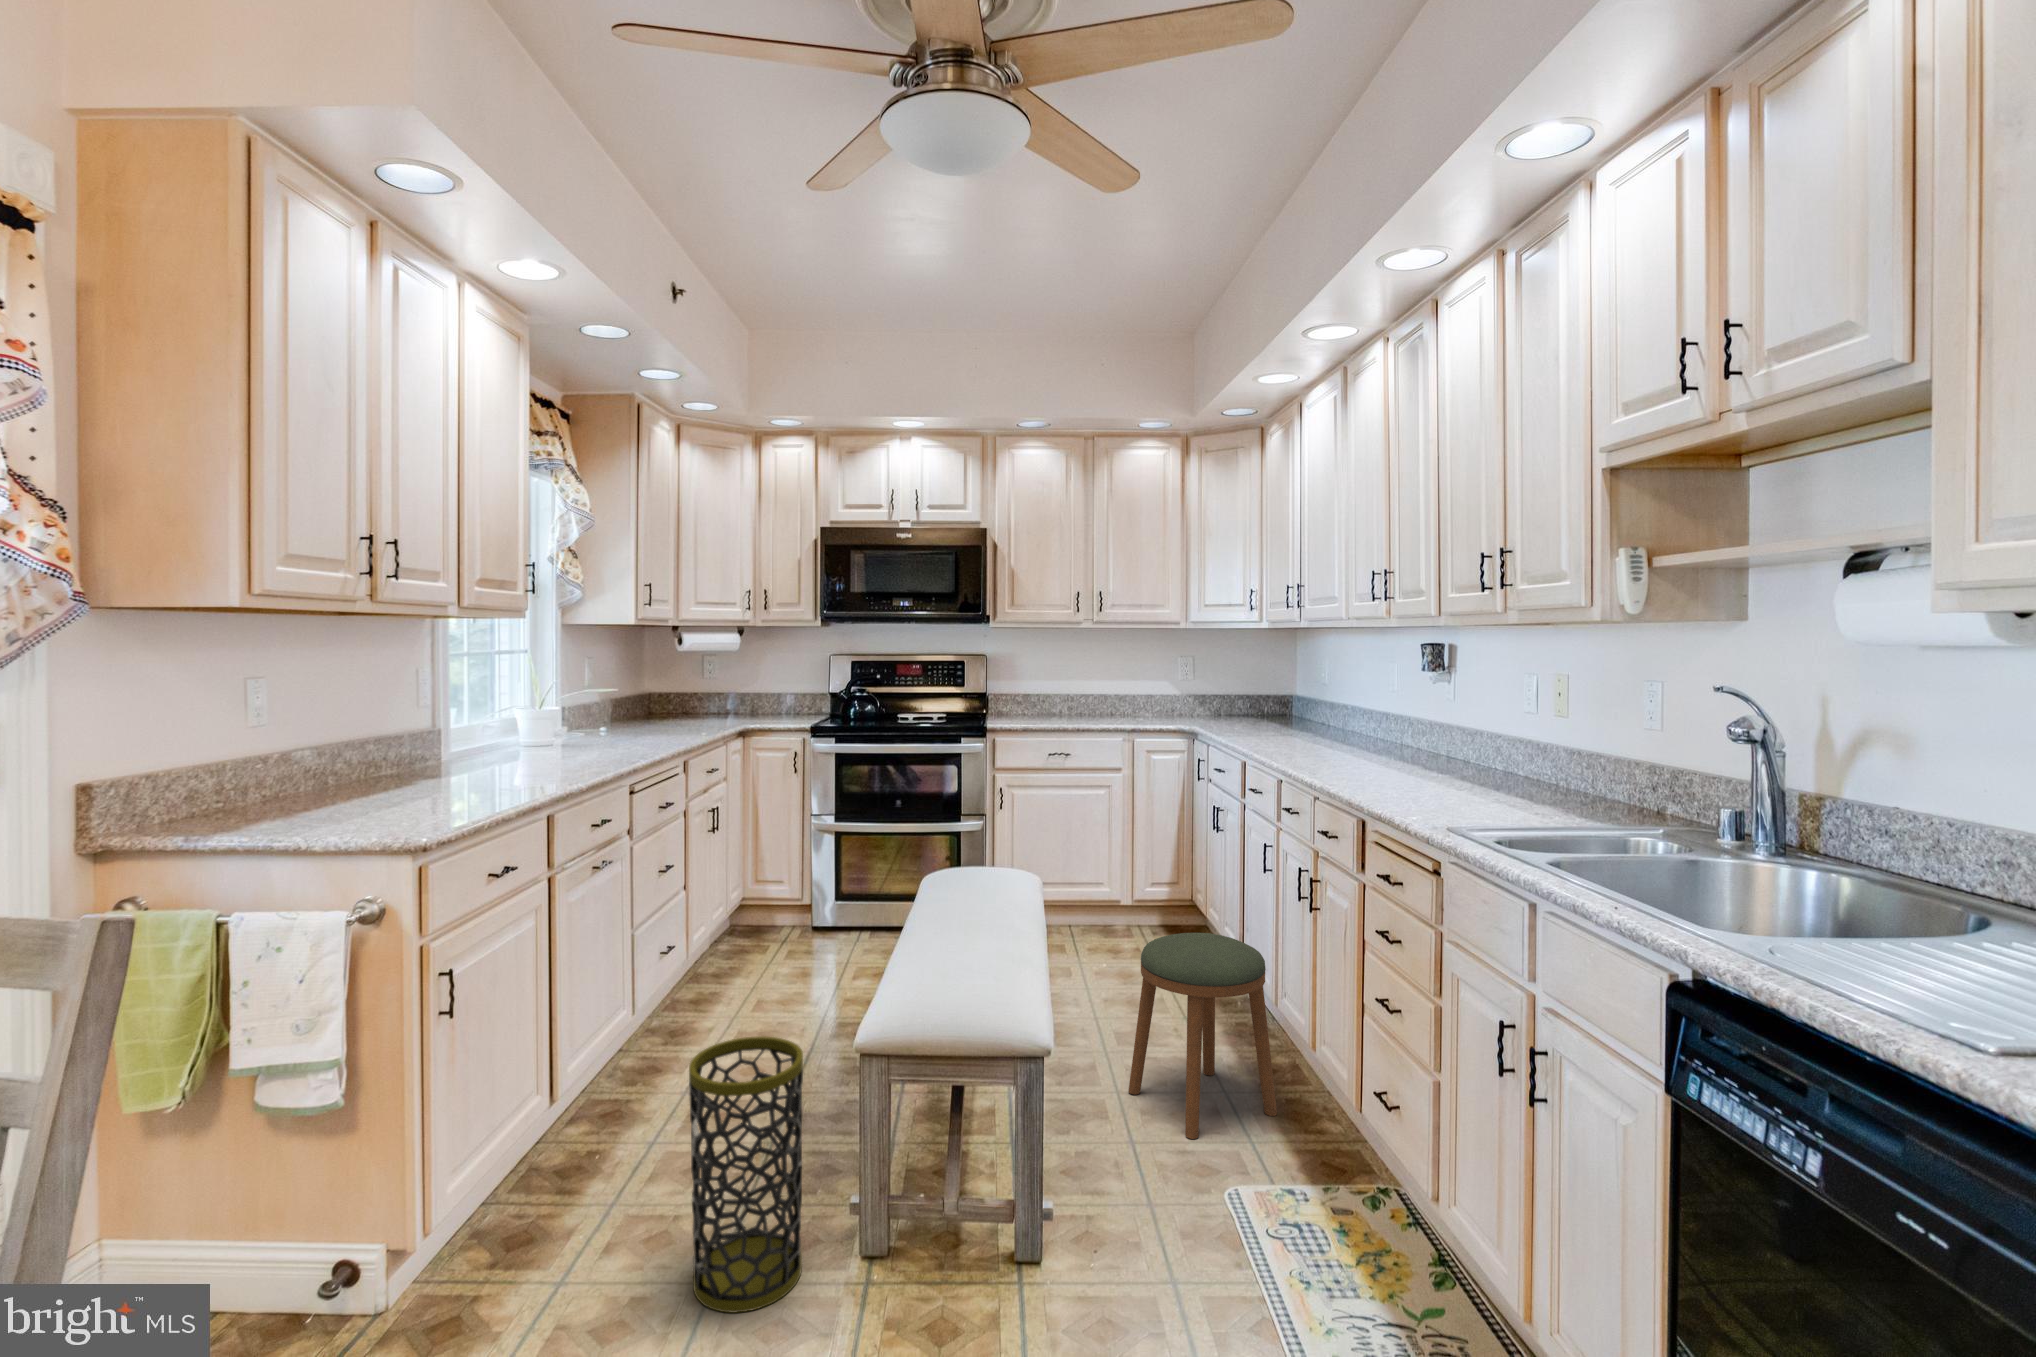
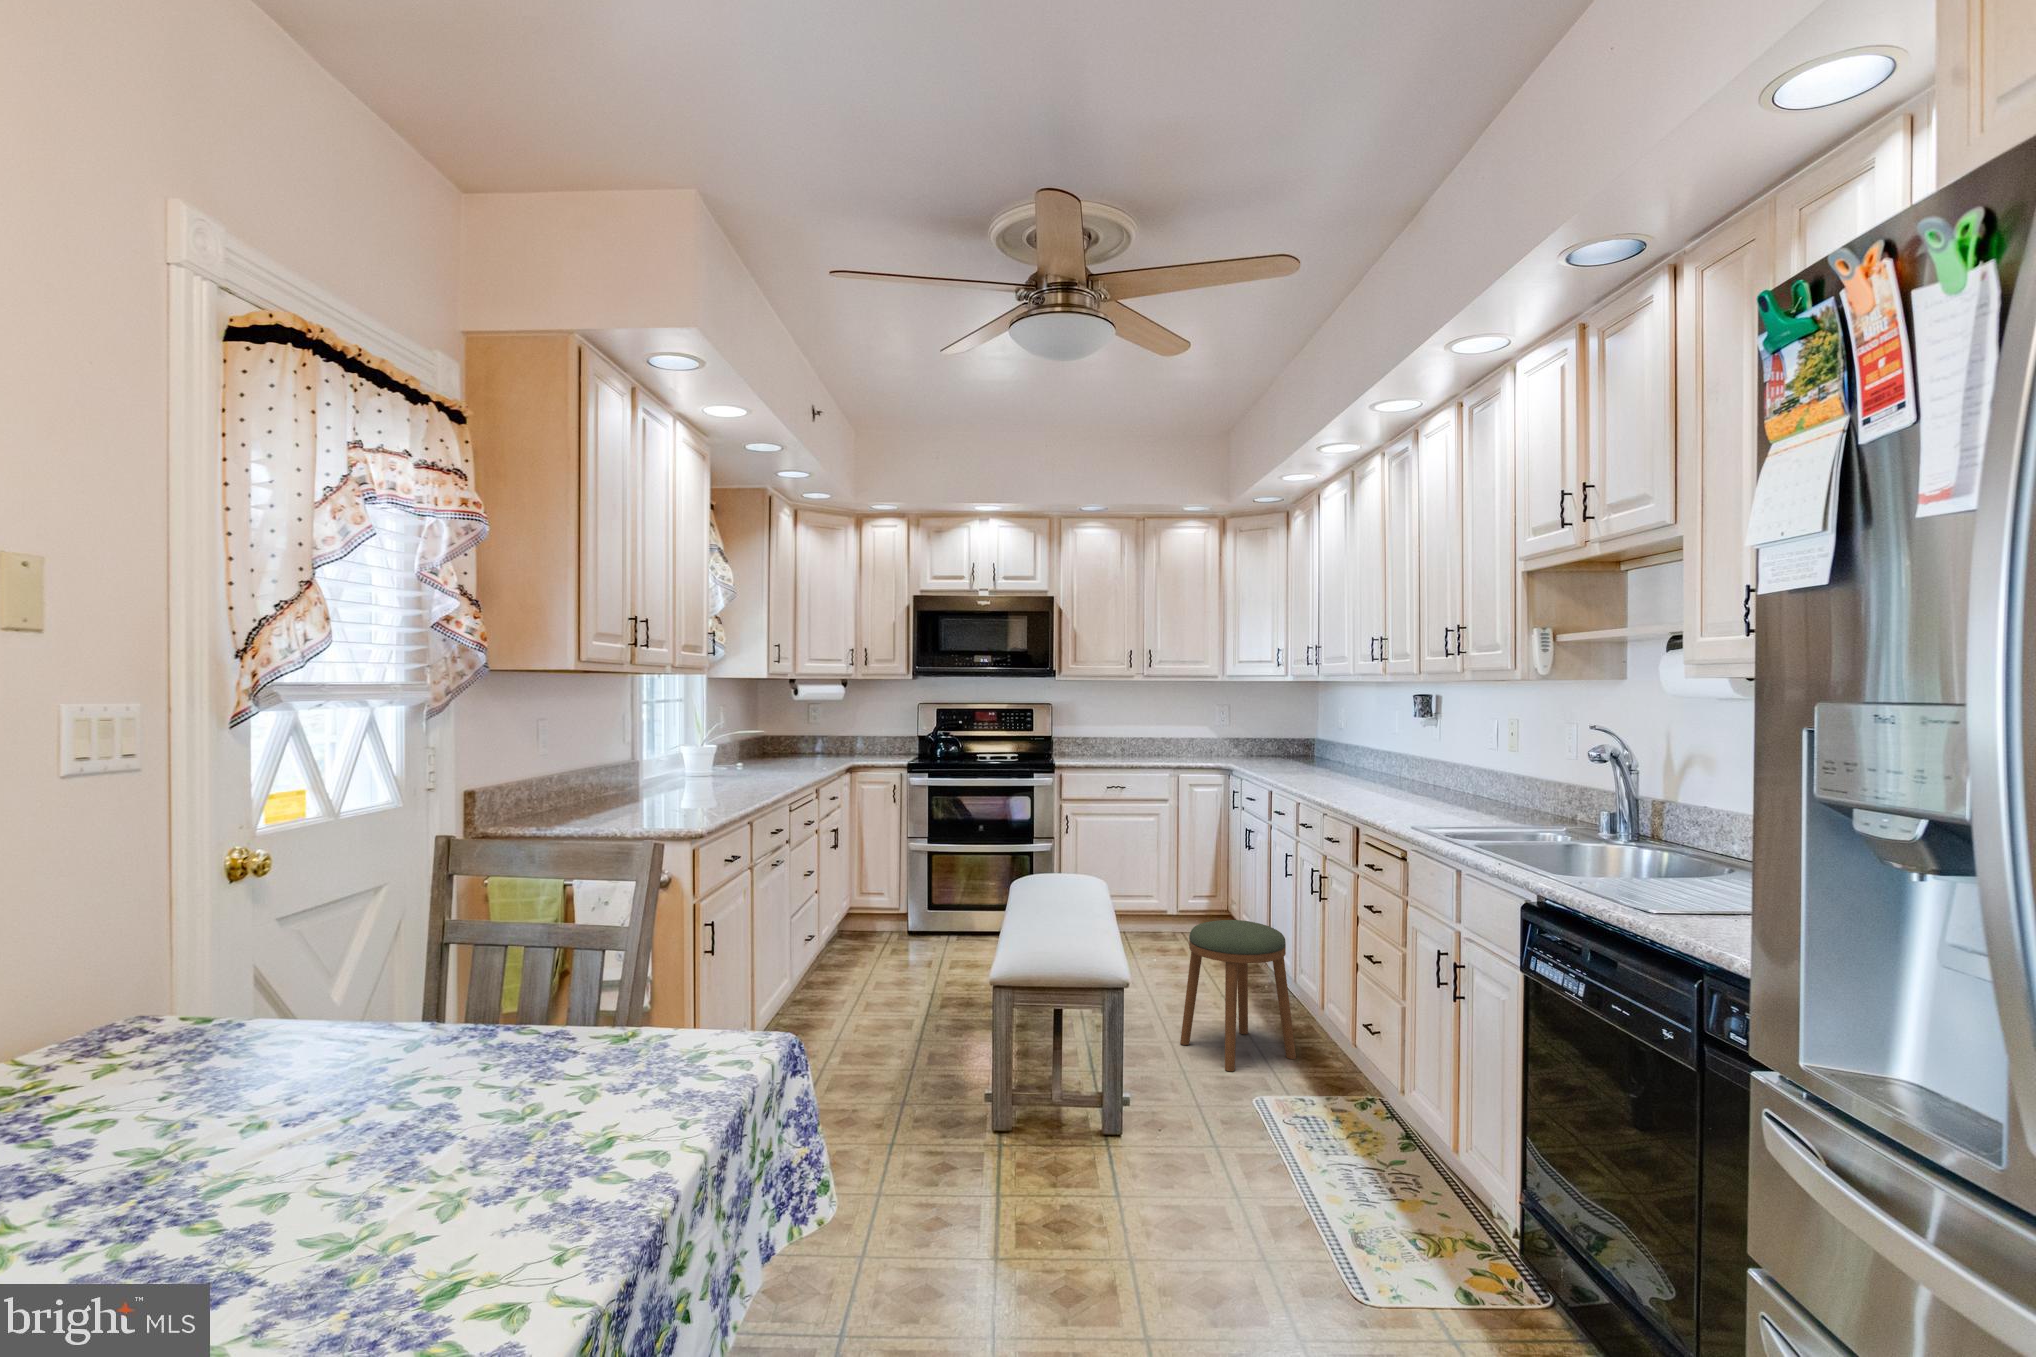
trash can: present [689,1036,803,1313] -> none [879,974,956,1157]

